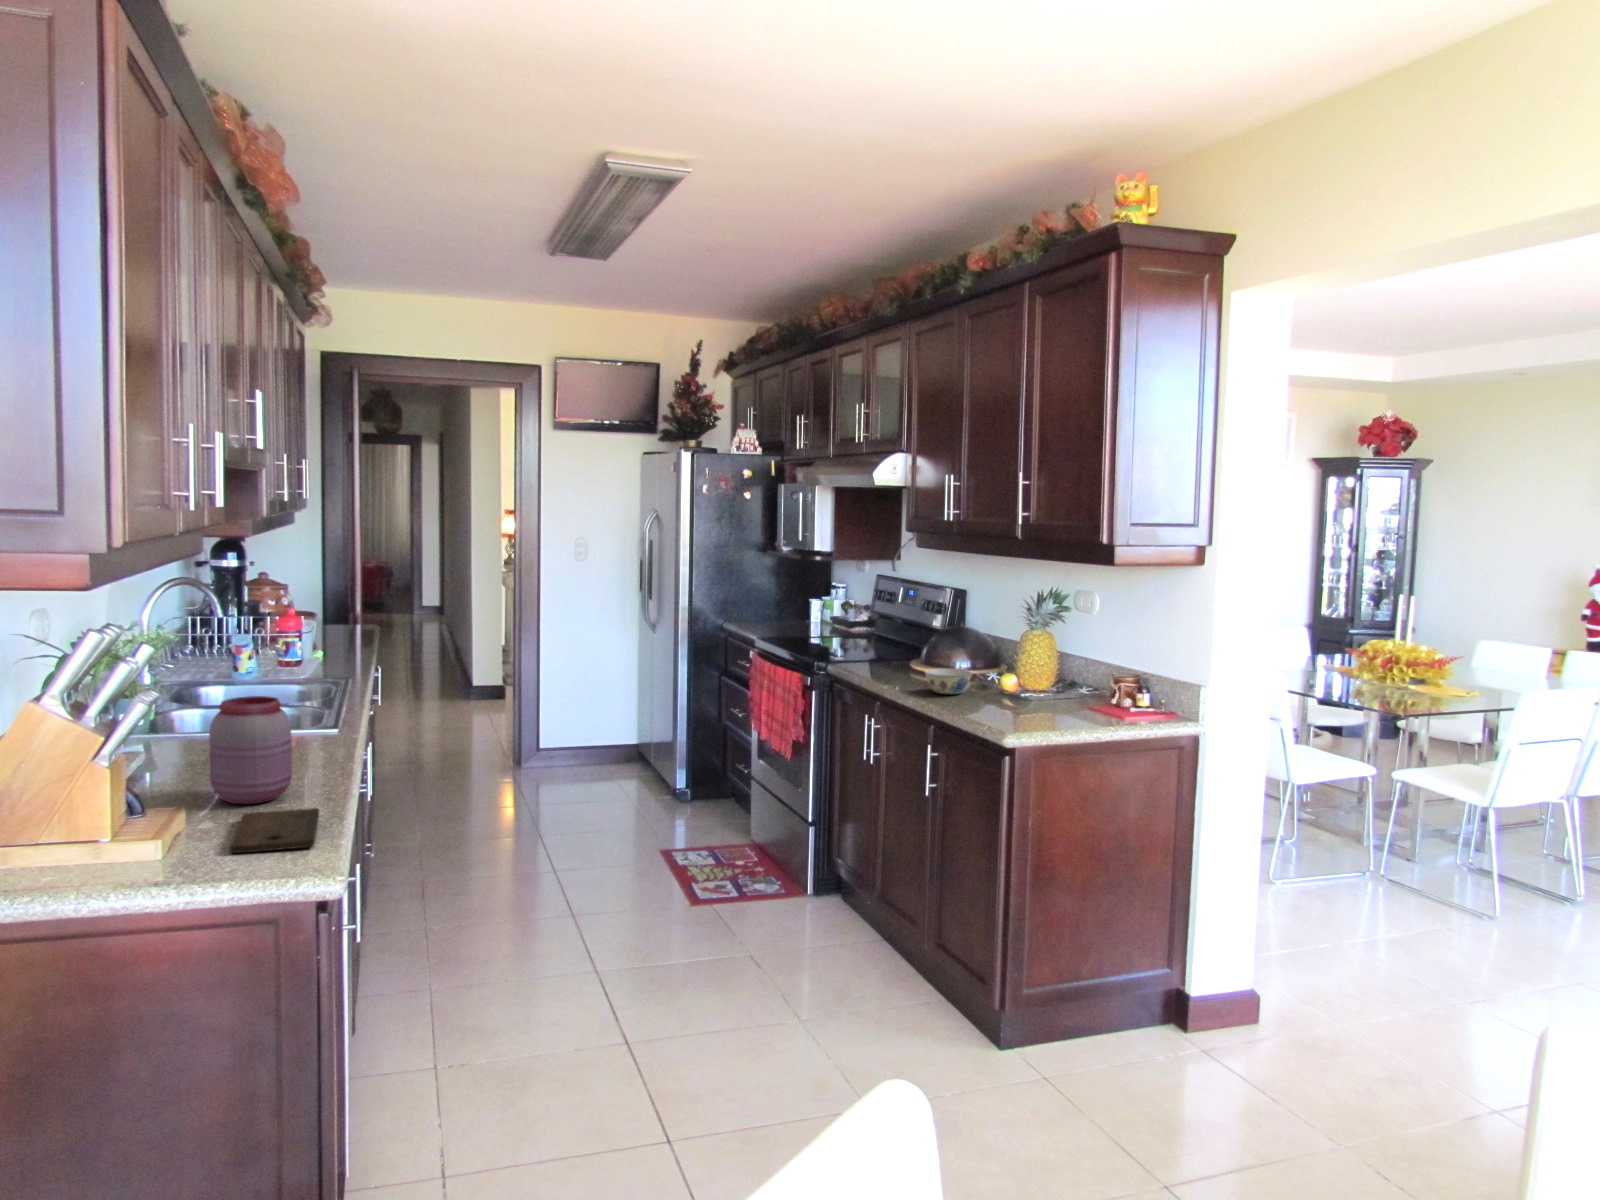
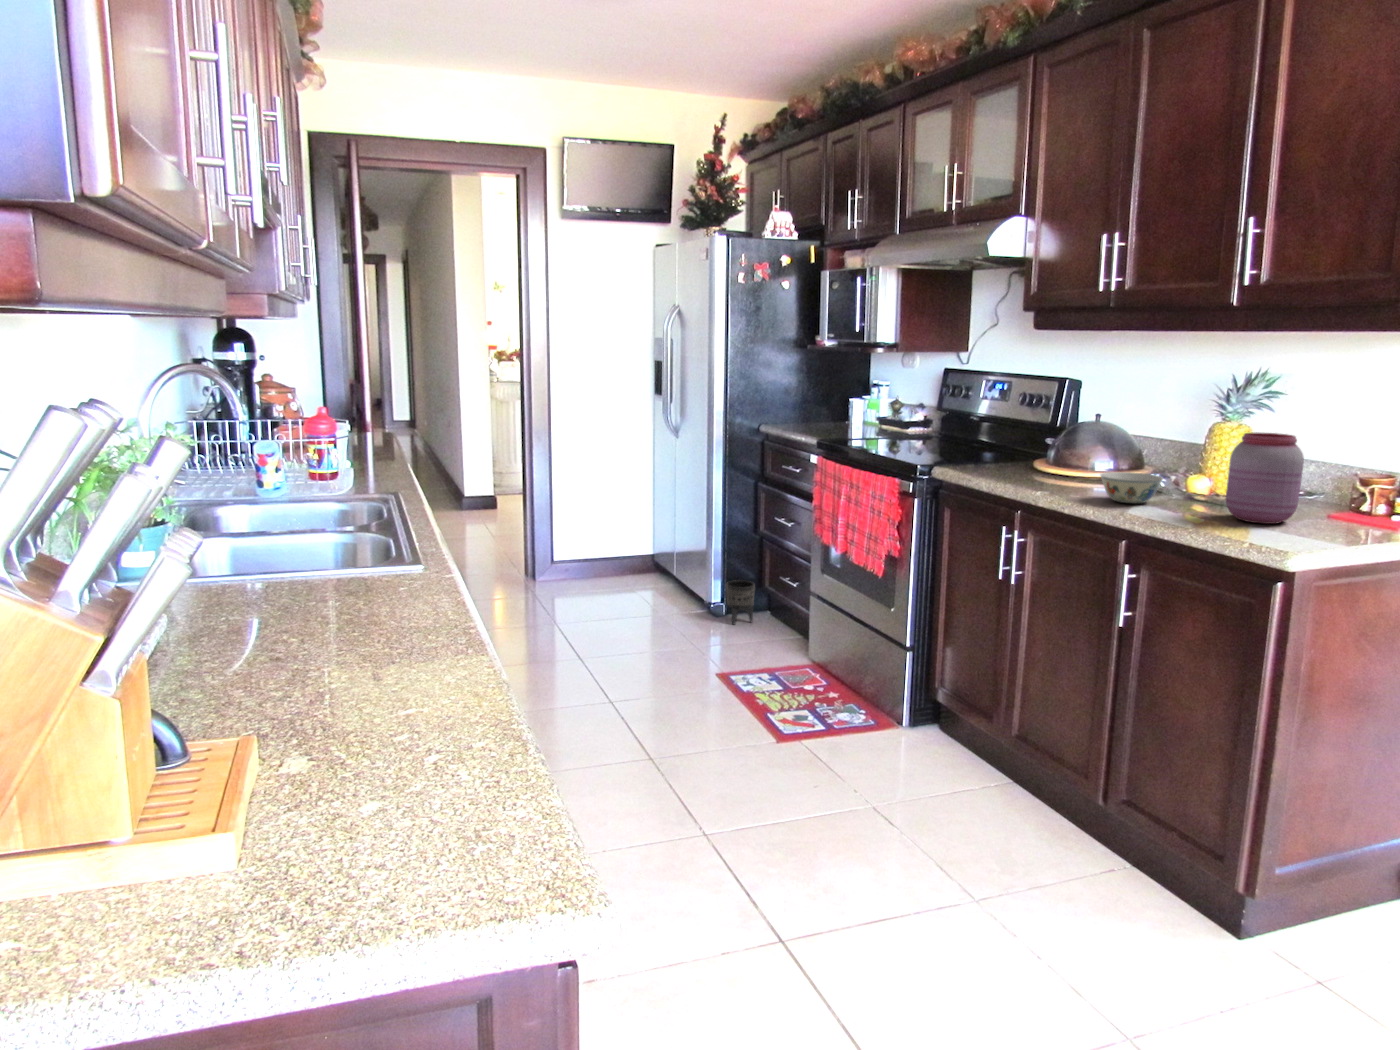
jar: present [209,696,292,804] -> present [1226,432,1304,524]
planter: none [689,768,716,810] -> present [726,580,755,625]
cutting board: present [230,808,319,853] -> none [362,707,507,813]

